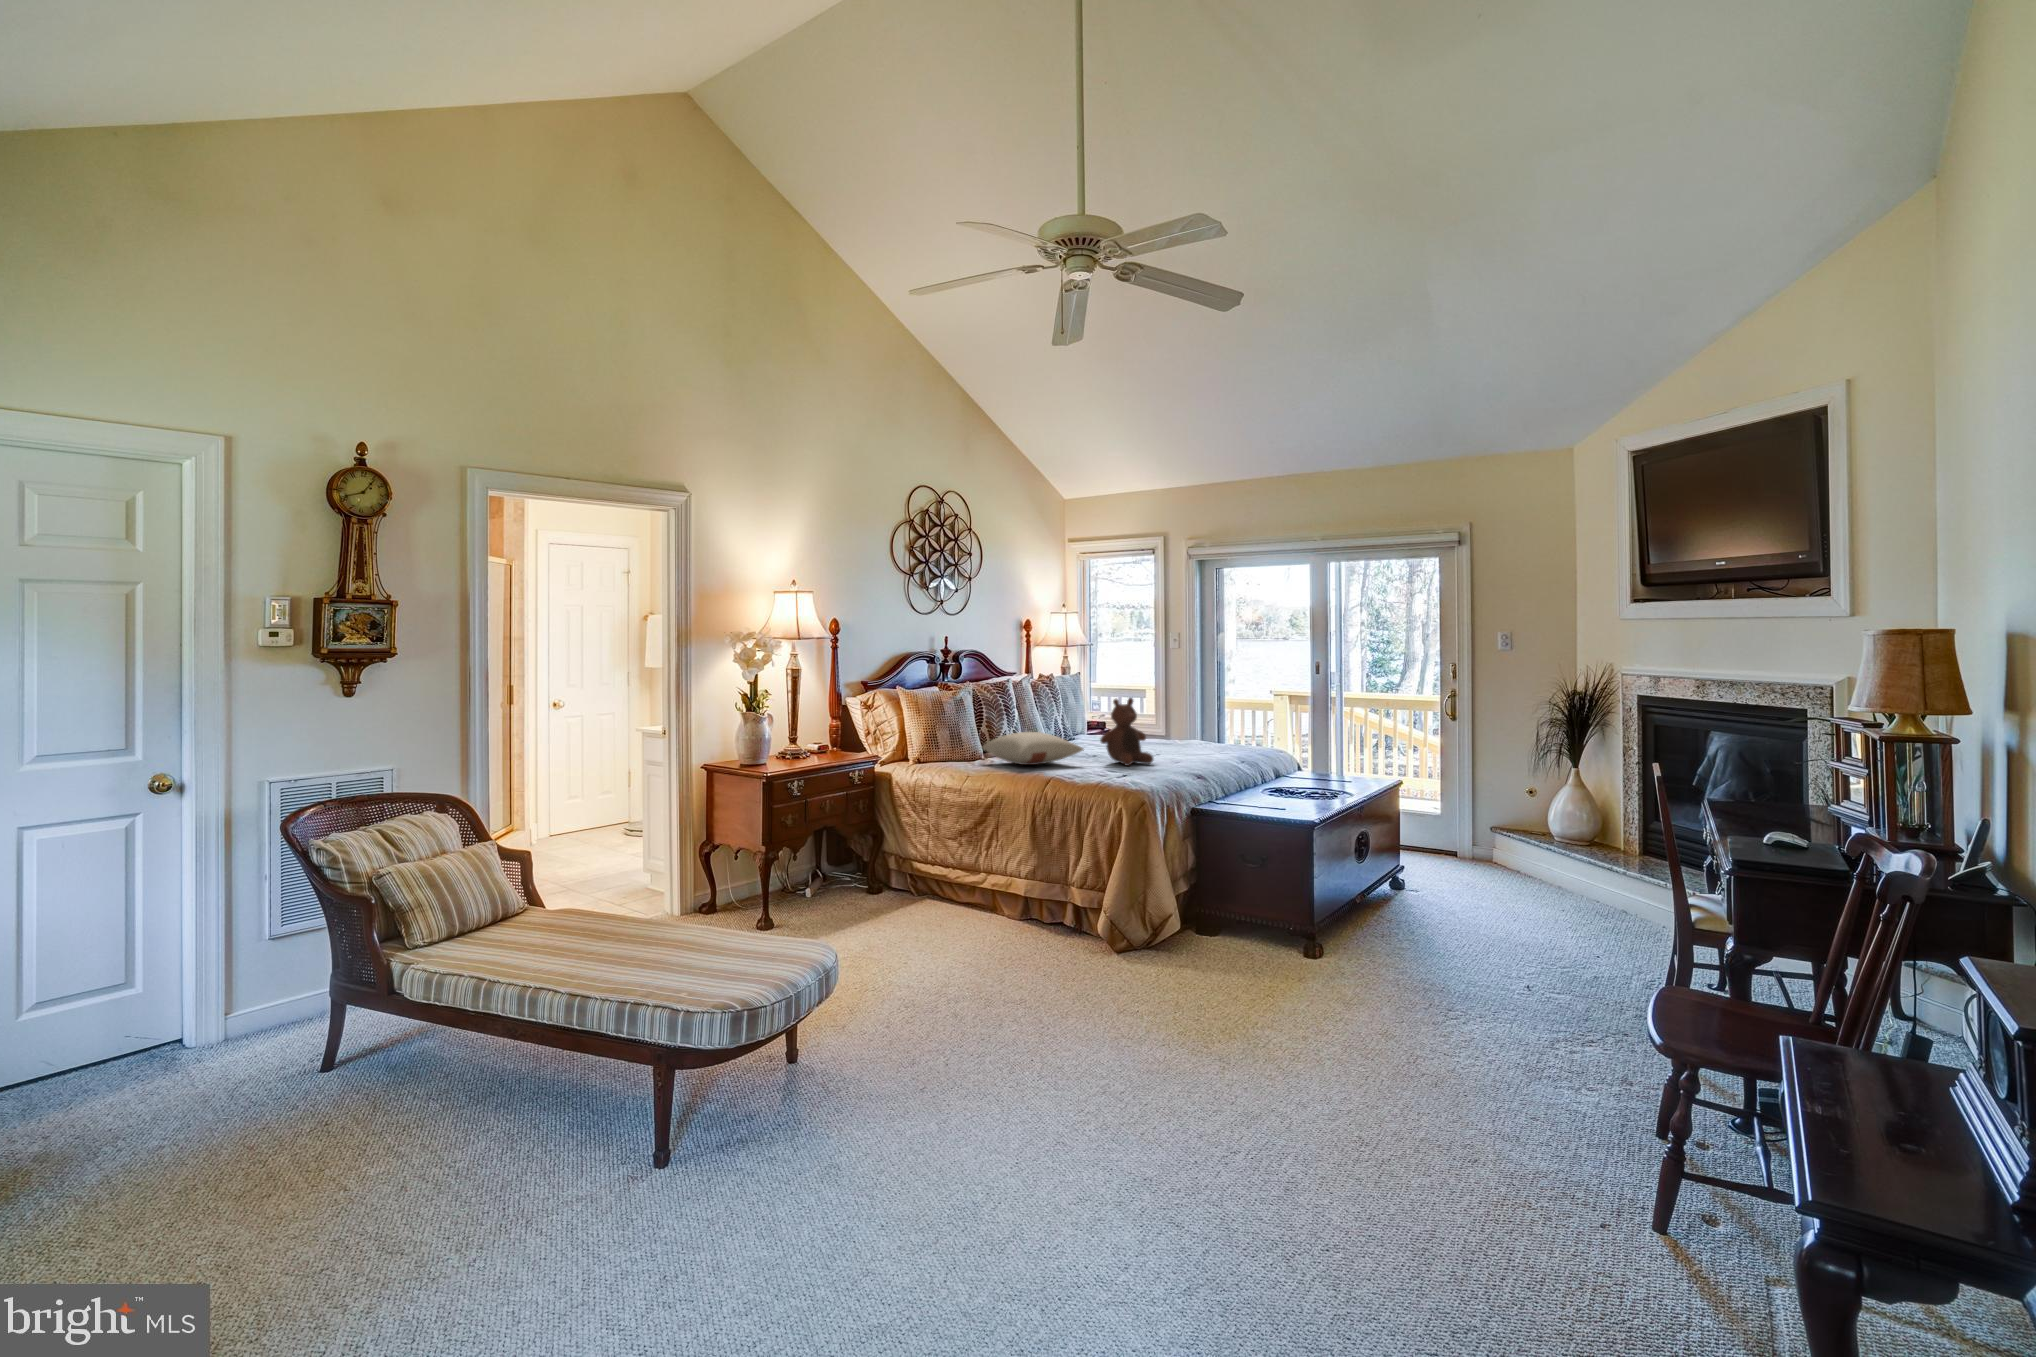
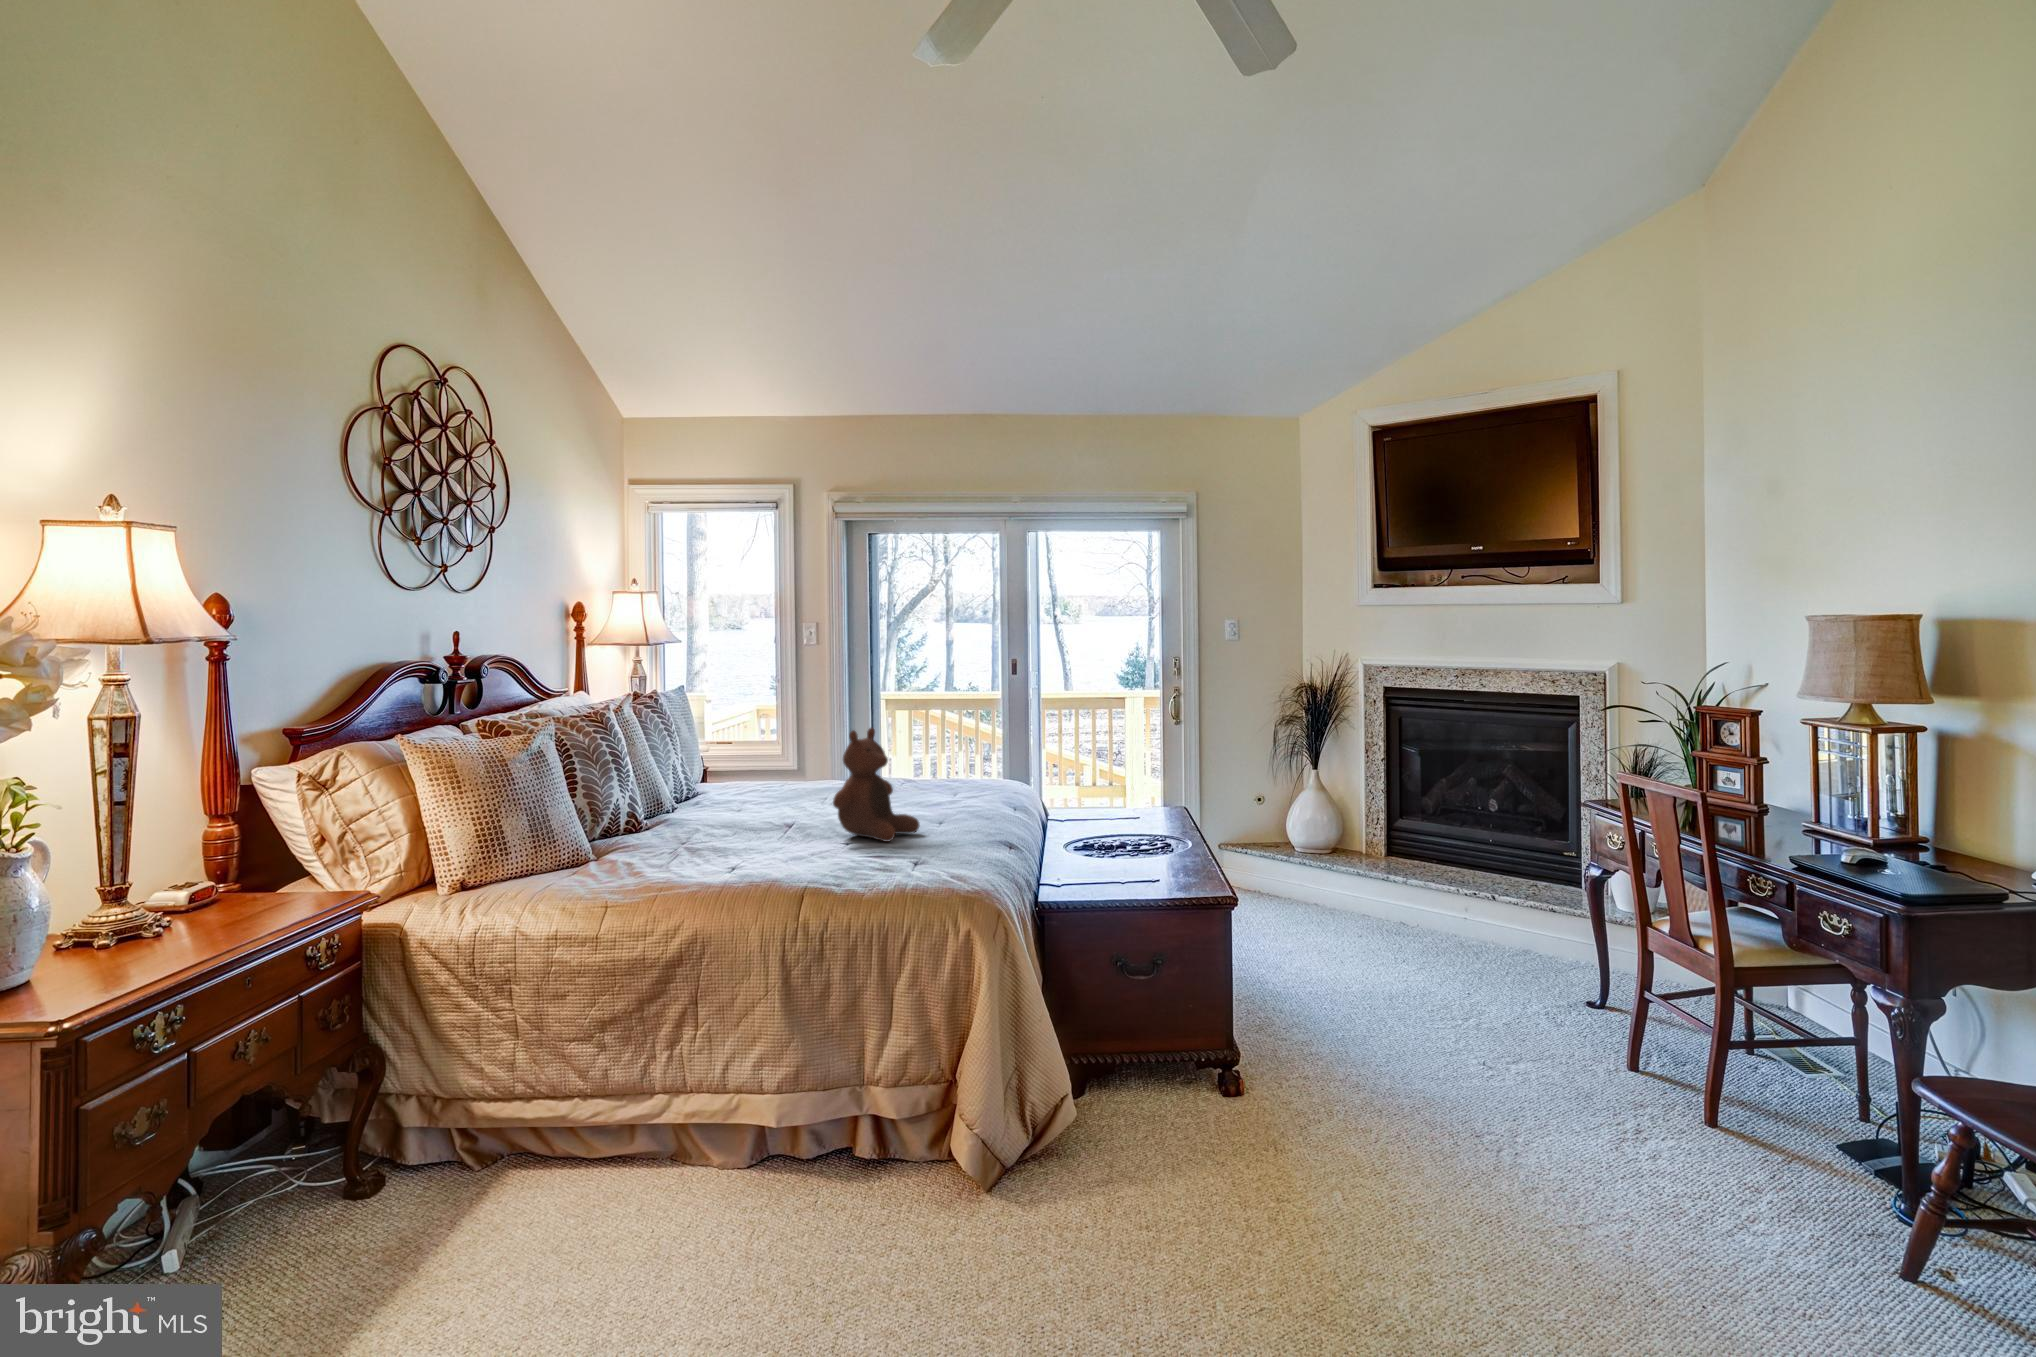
pillow: present [983,732,1084,765] -> none [614,800,815,865]

